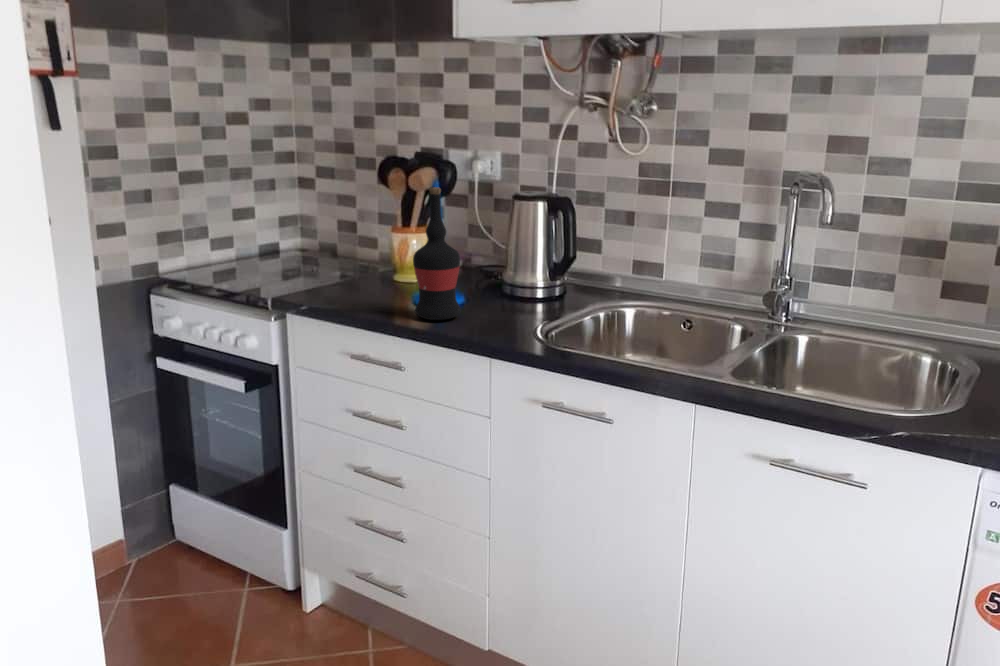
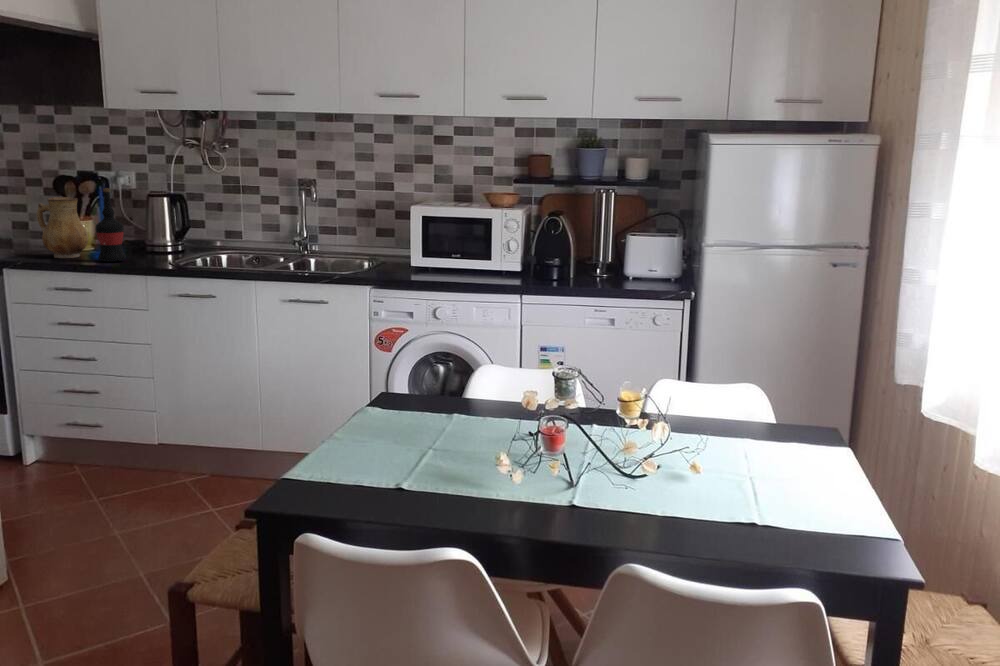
ceramic pitcher: none [337,196,411,301] -> present [37,197,88,258]

